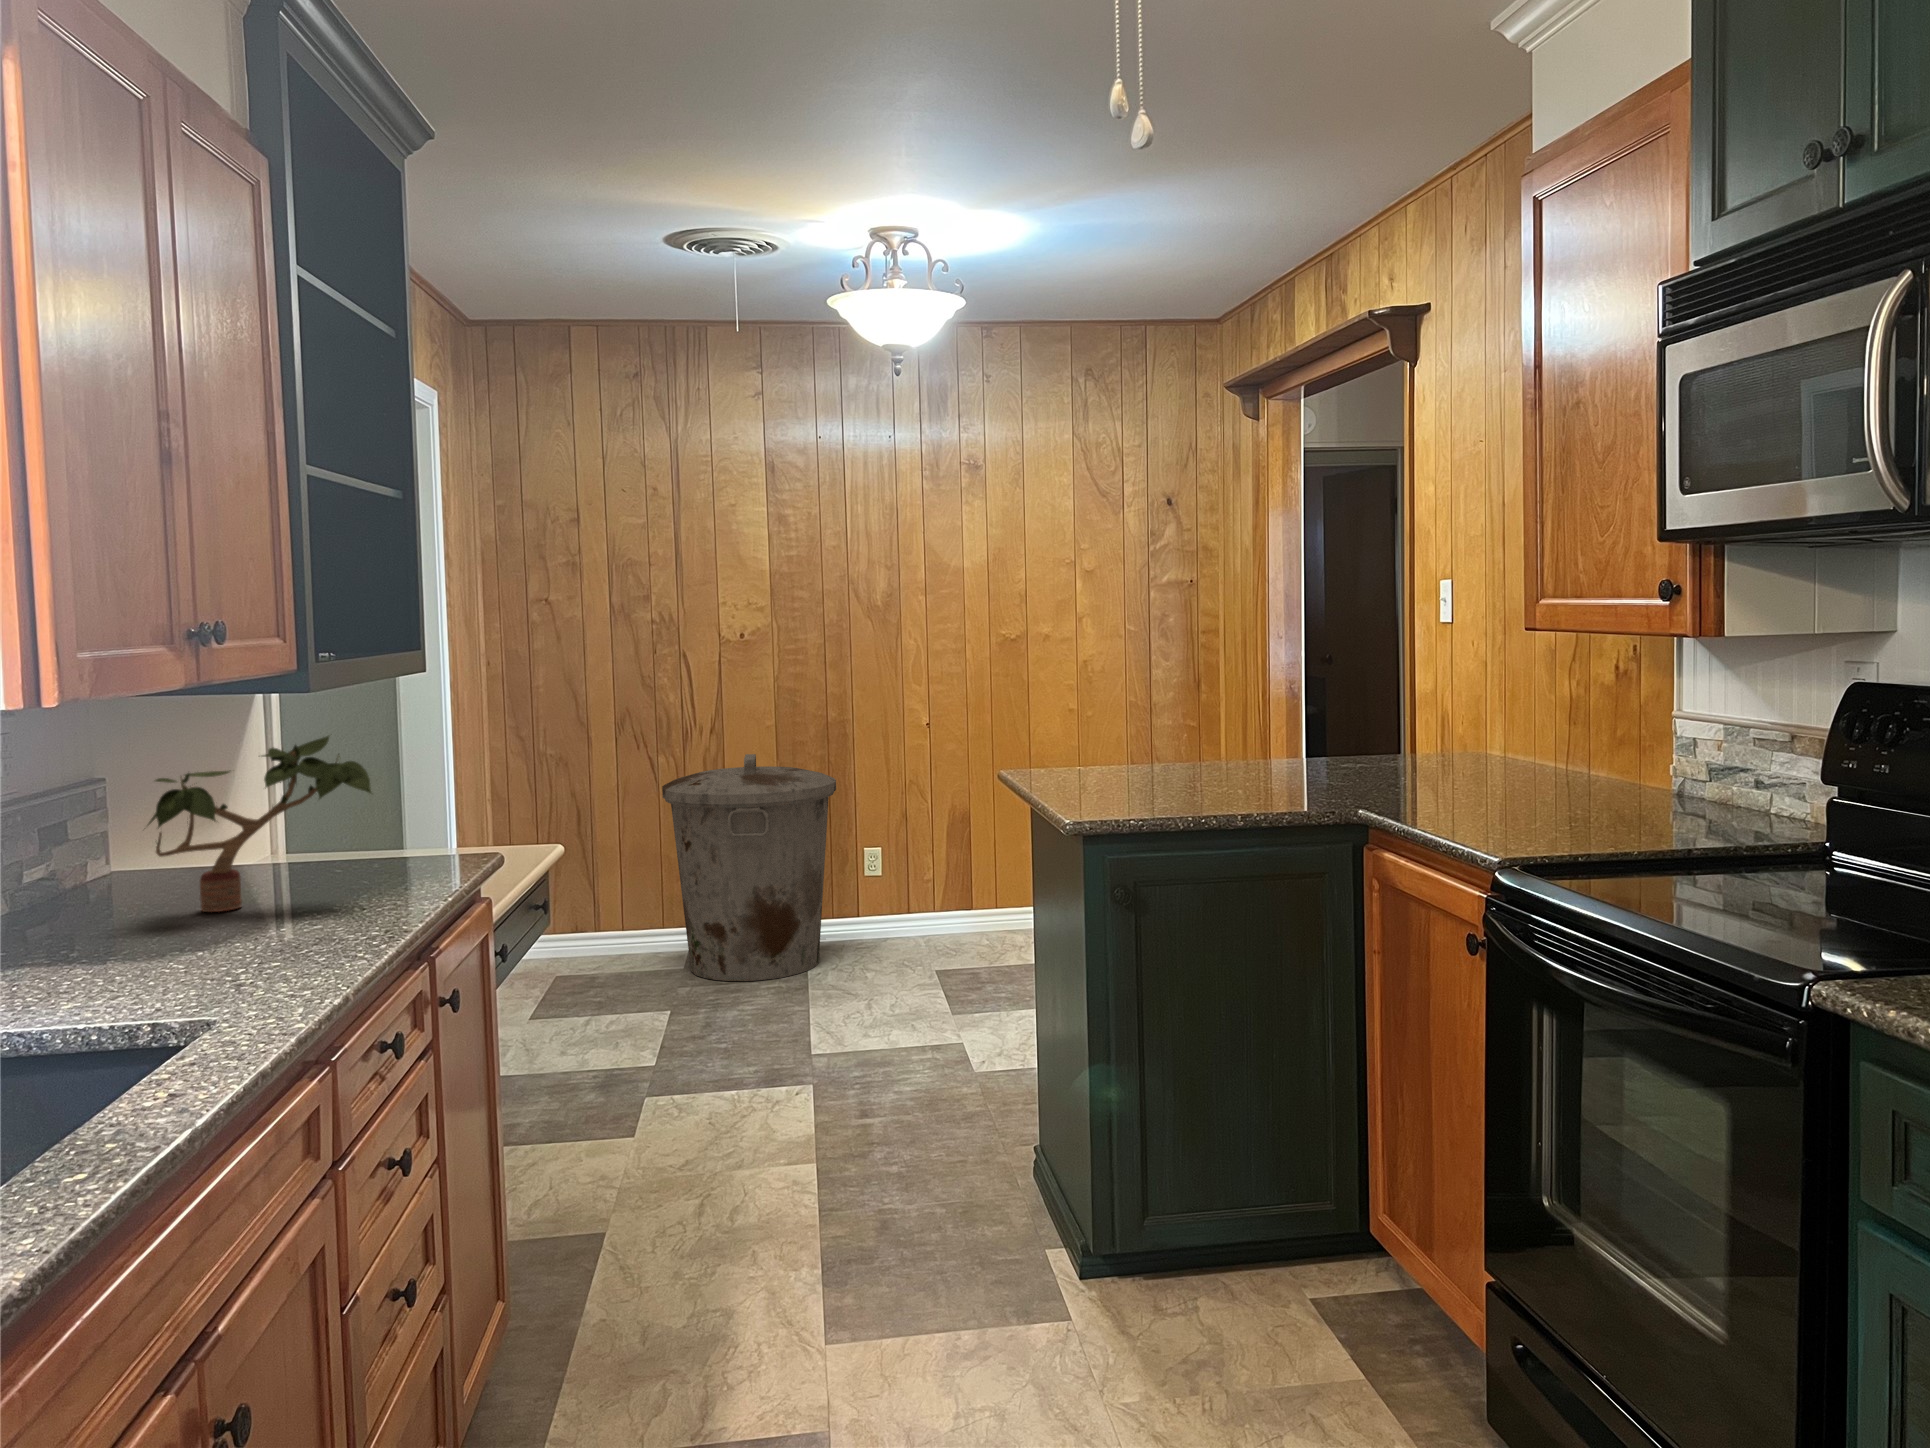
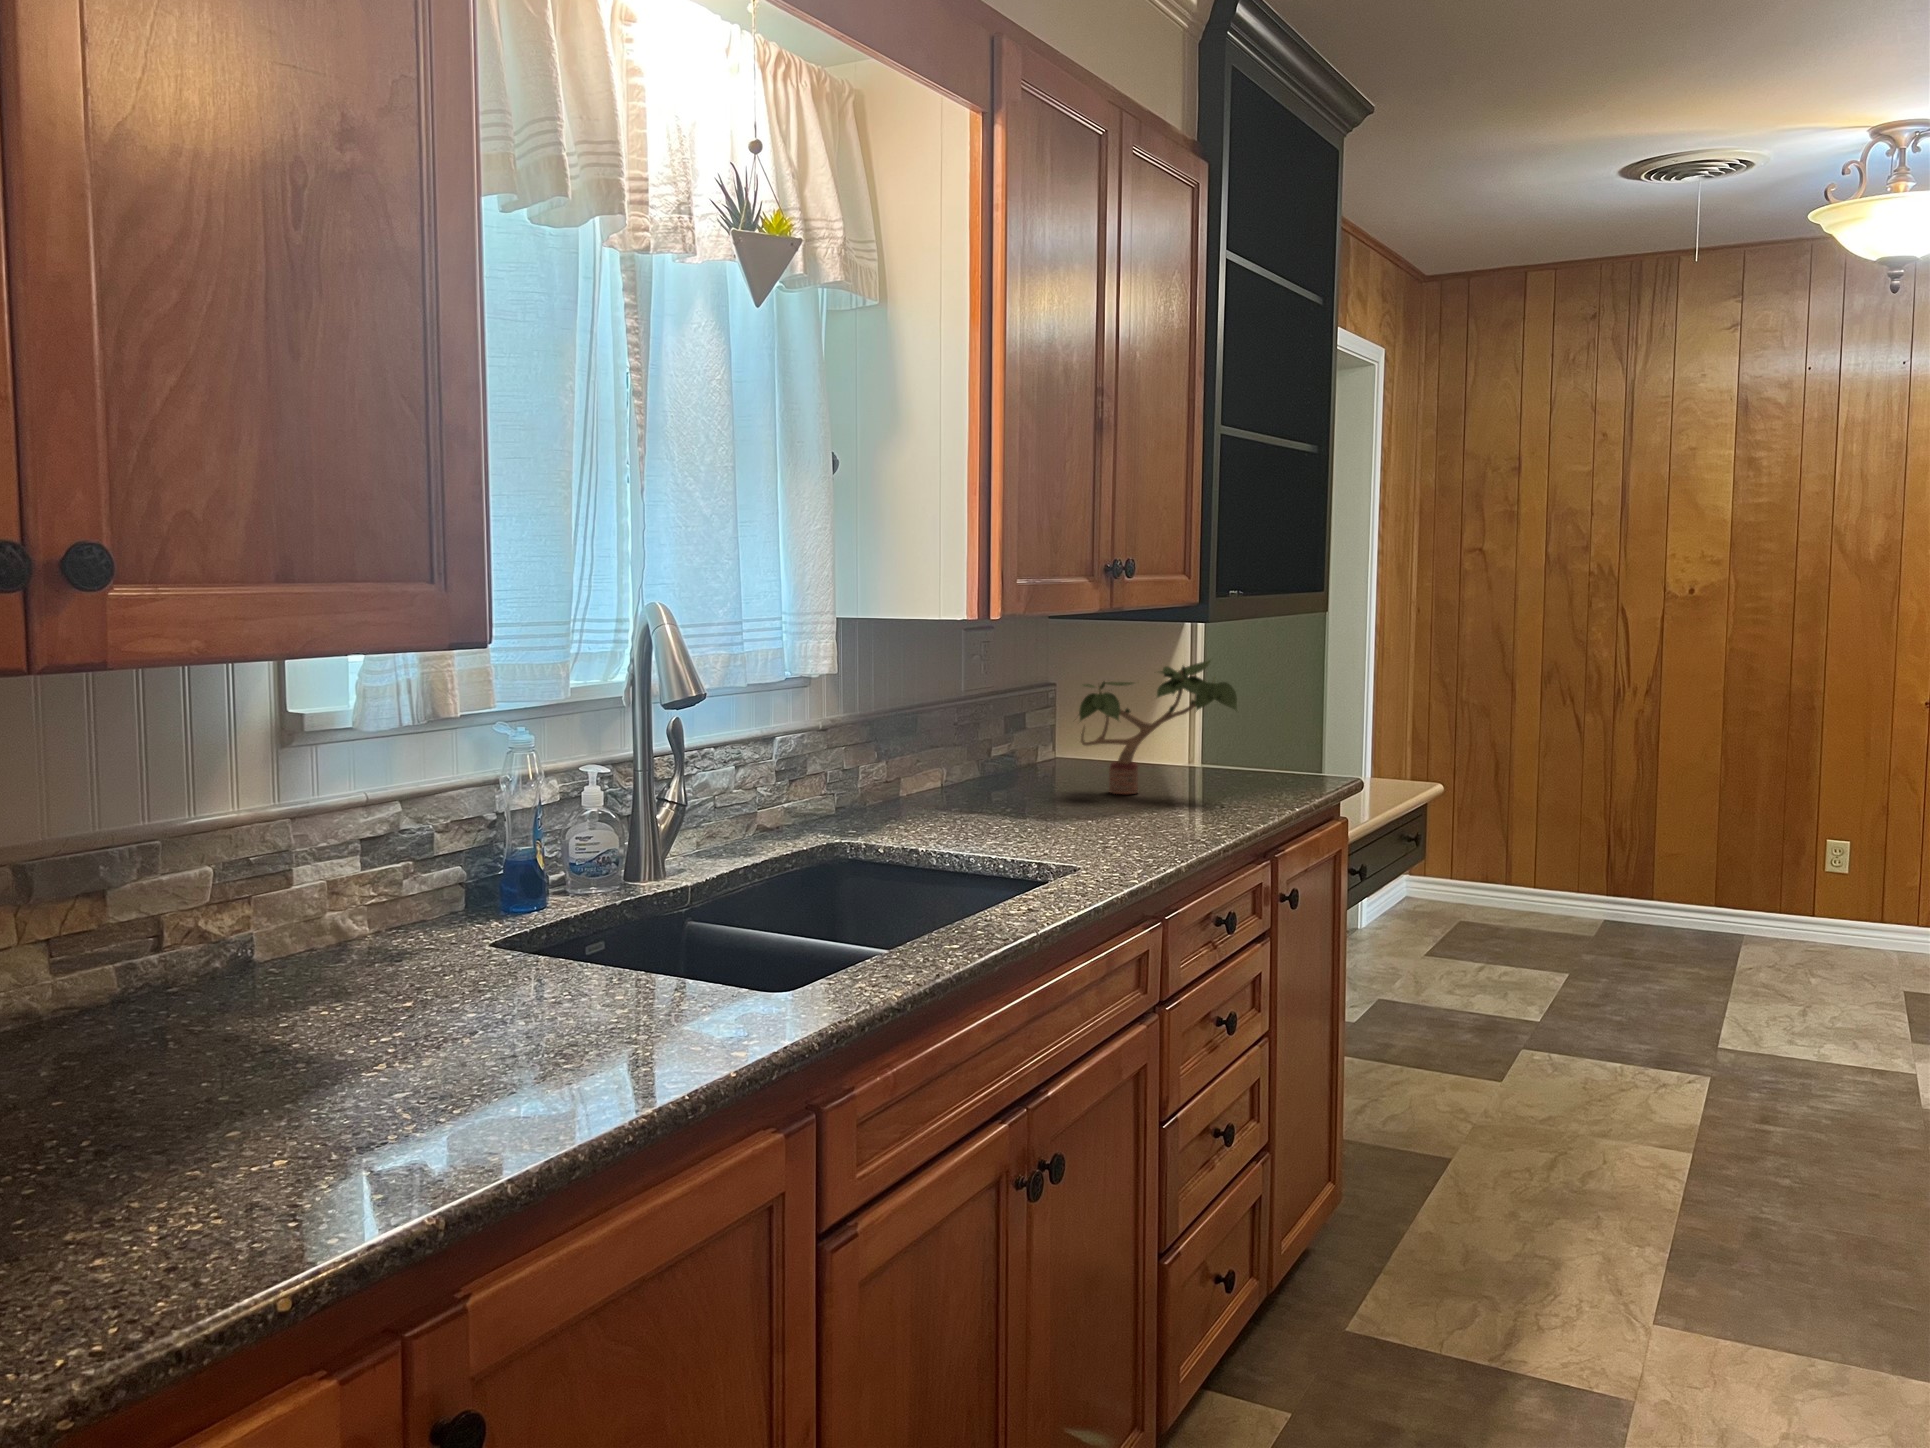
trash can: present [662,754,836,981] -> none [1584,720,1793,963]

